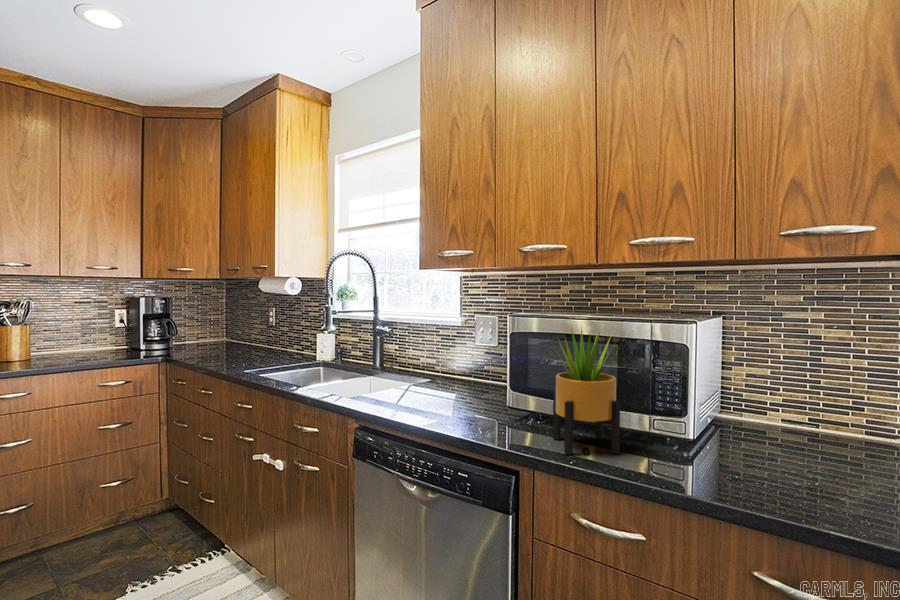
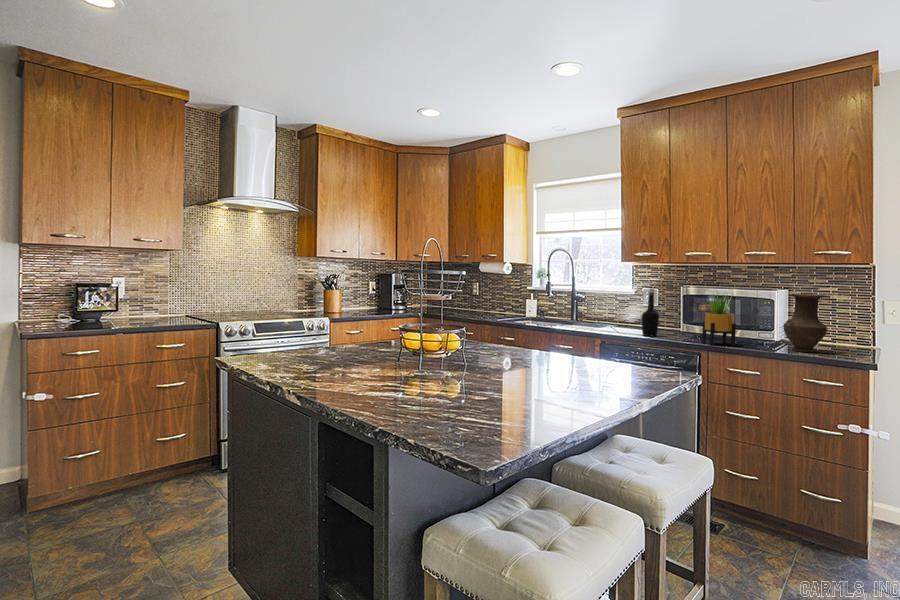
bottle: none [449,319,481,415] -> present [642,288,659,336]
vase: none [727,331,836,480] -> present [784,294,827,352]

